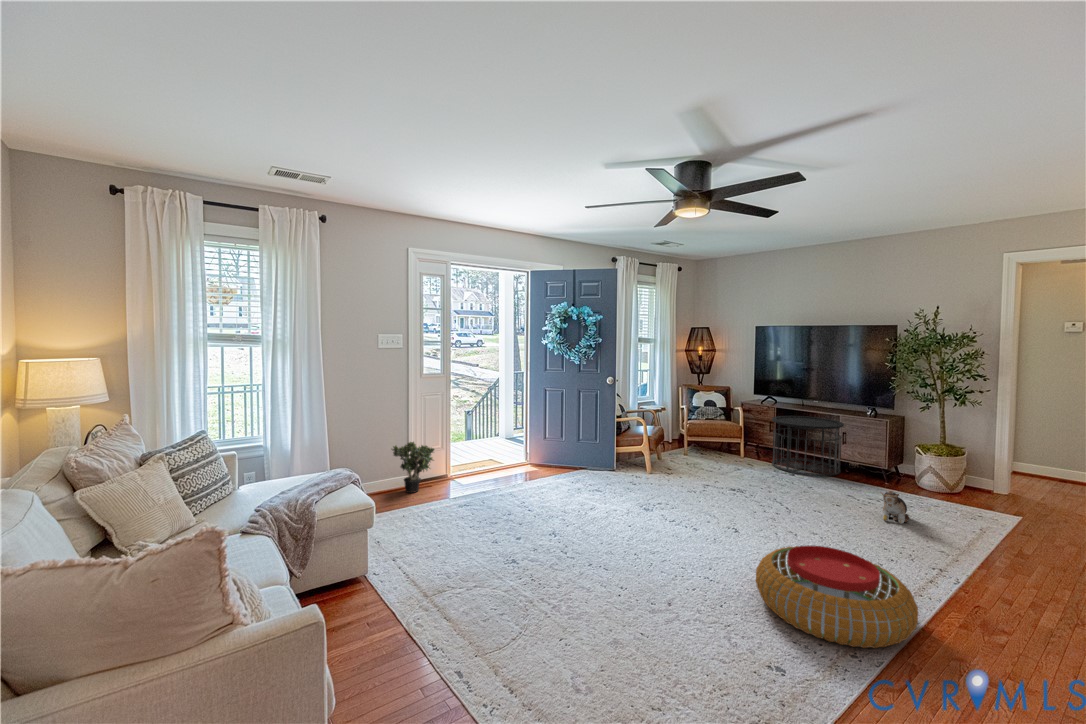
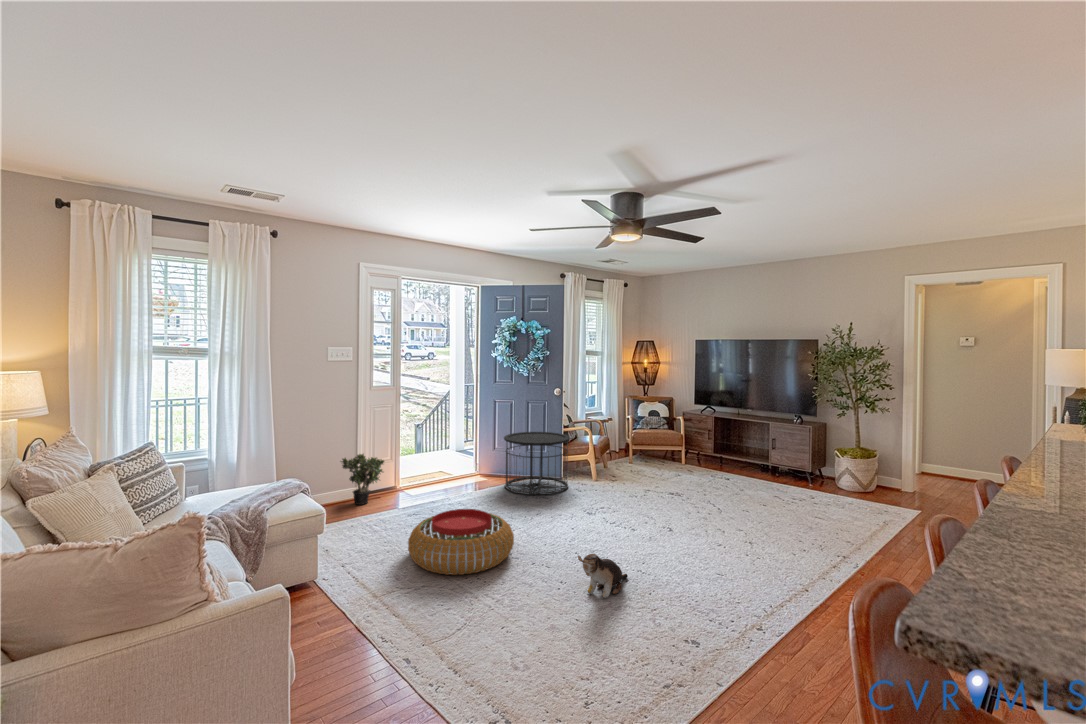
side table: present [772,416,844,476] -> present [504,432,570,495]
plush toy: present [881,491,909,524] -> present [578,554,628,598]
pouf: present [756,545,918,648] -> present [408,509,514,575]

